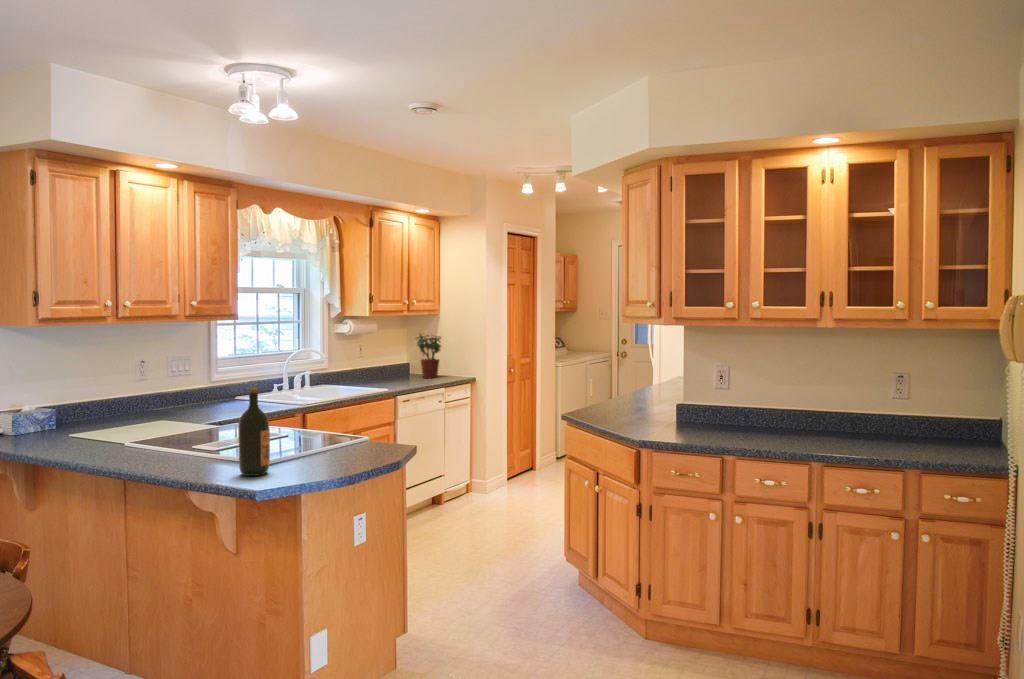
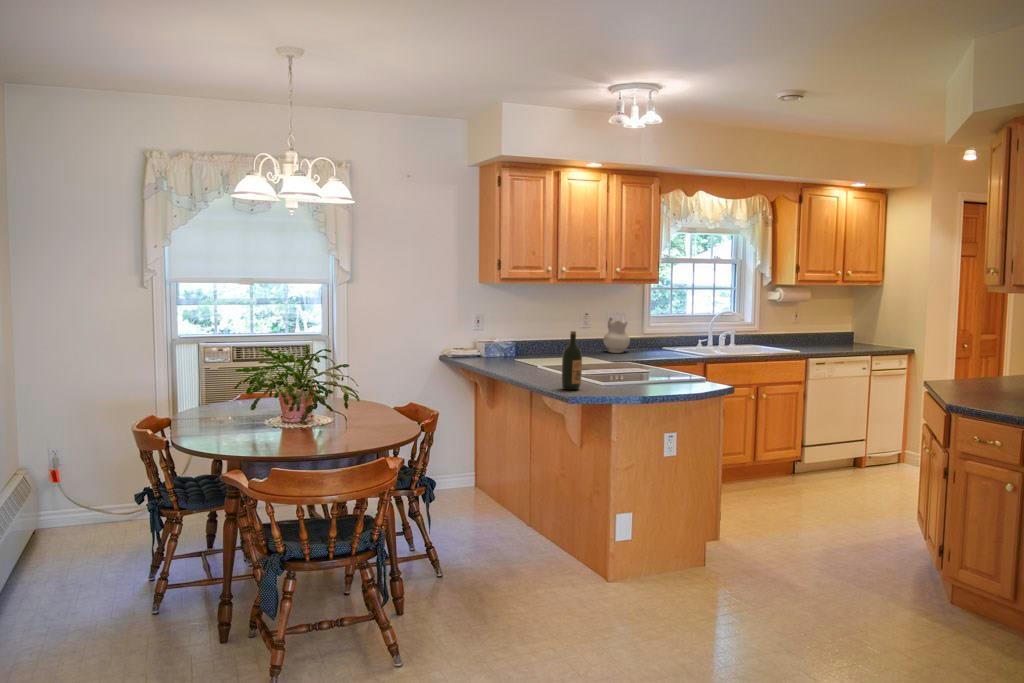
potted plant: present [416,334,441,378] -> none [849,305,880,352]
ceramic pitcher: none [172,366,210,412] -> present [603,318,630,353]

